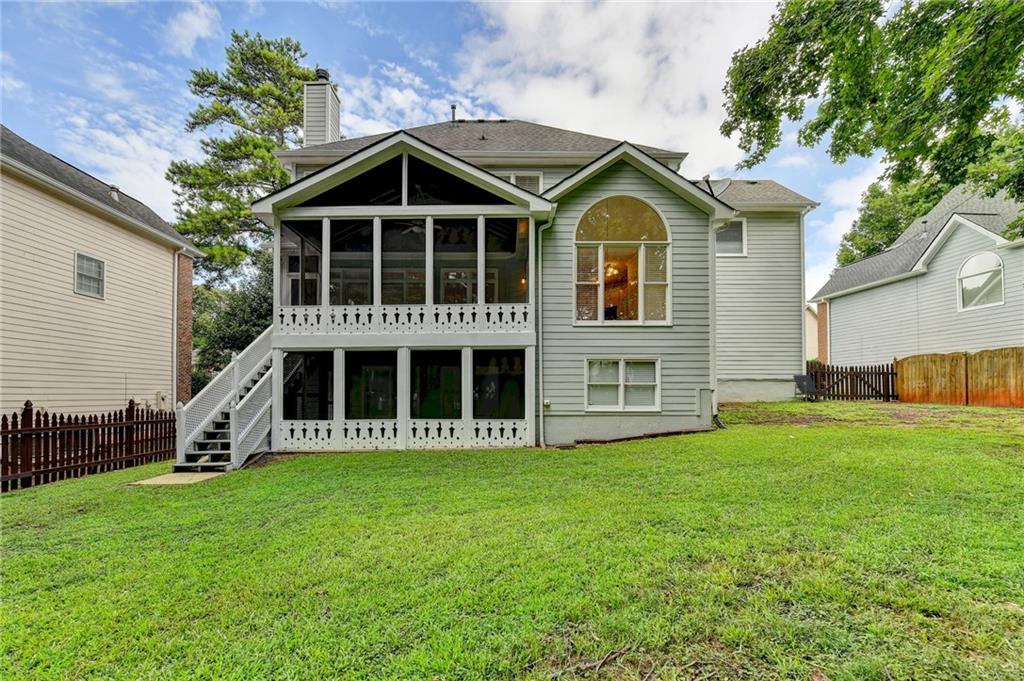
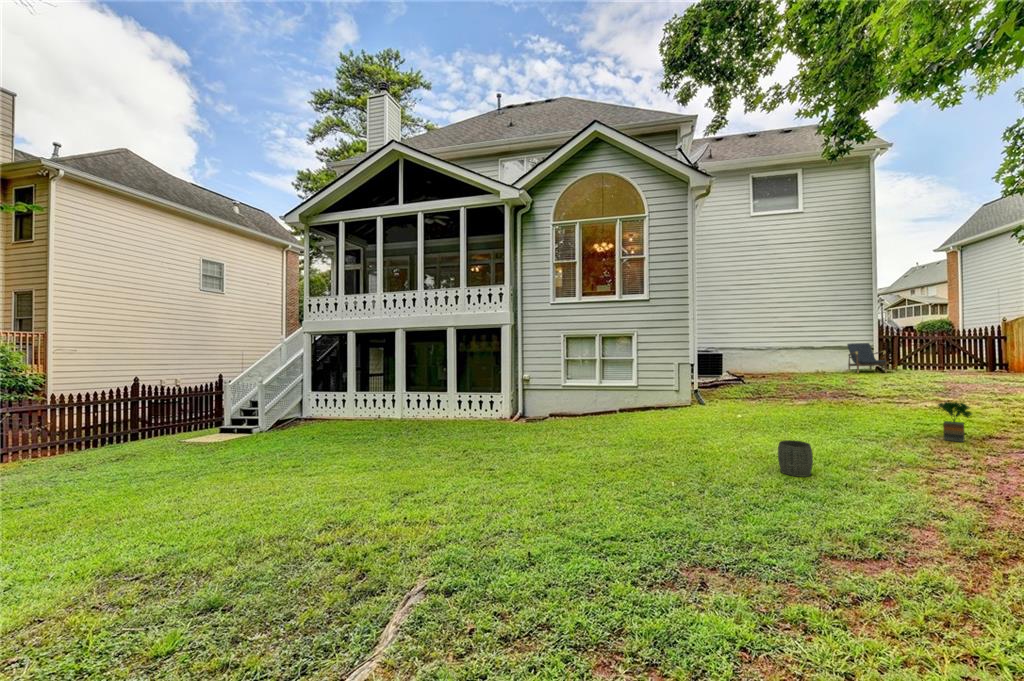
potted tree: none [971,421,1004,455] -> present [938,402,972,442]
woven basket: none [919,456,956,489] -> present [778,440,813,477]

